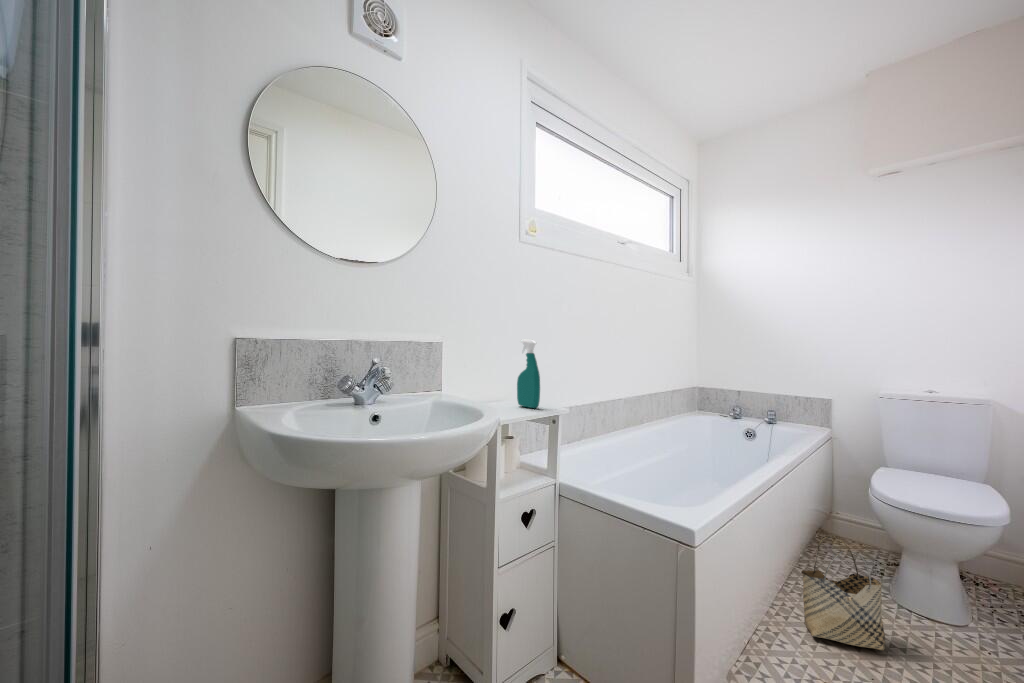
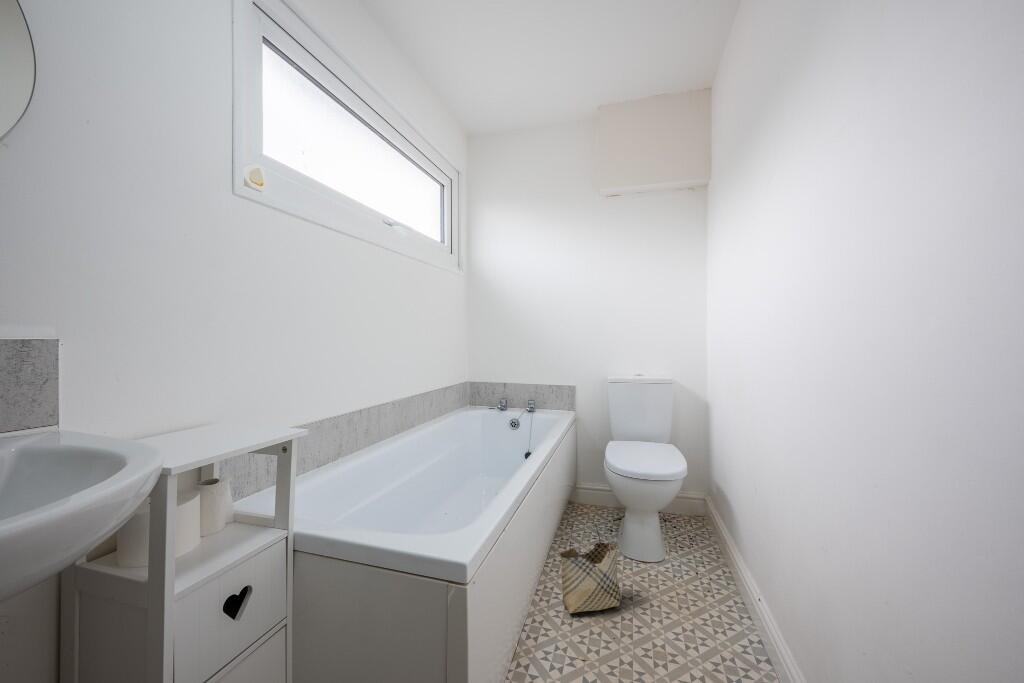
spray bottle: present [517,339,540,408] -> none [223,334,261,435]

